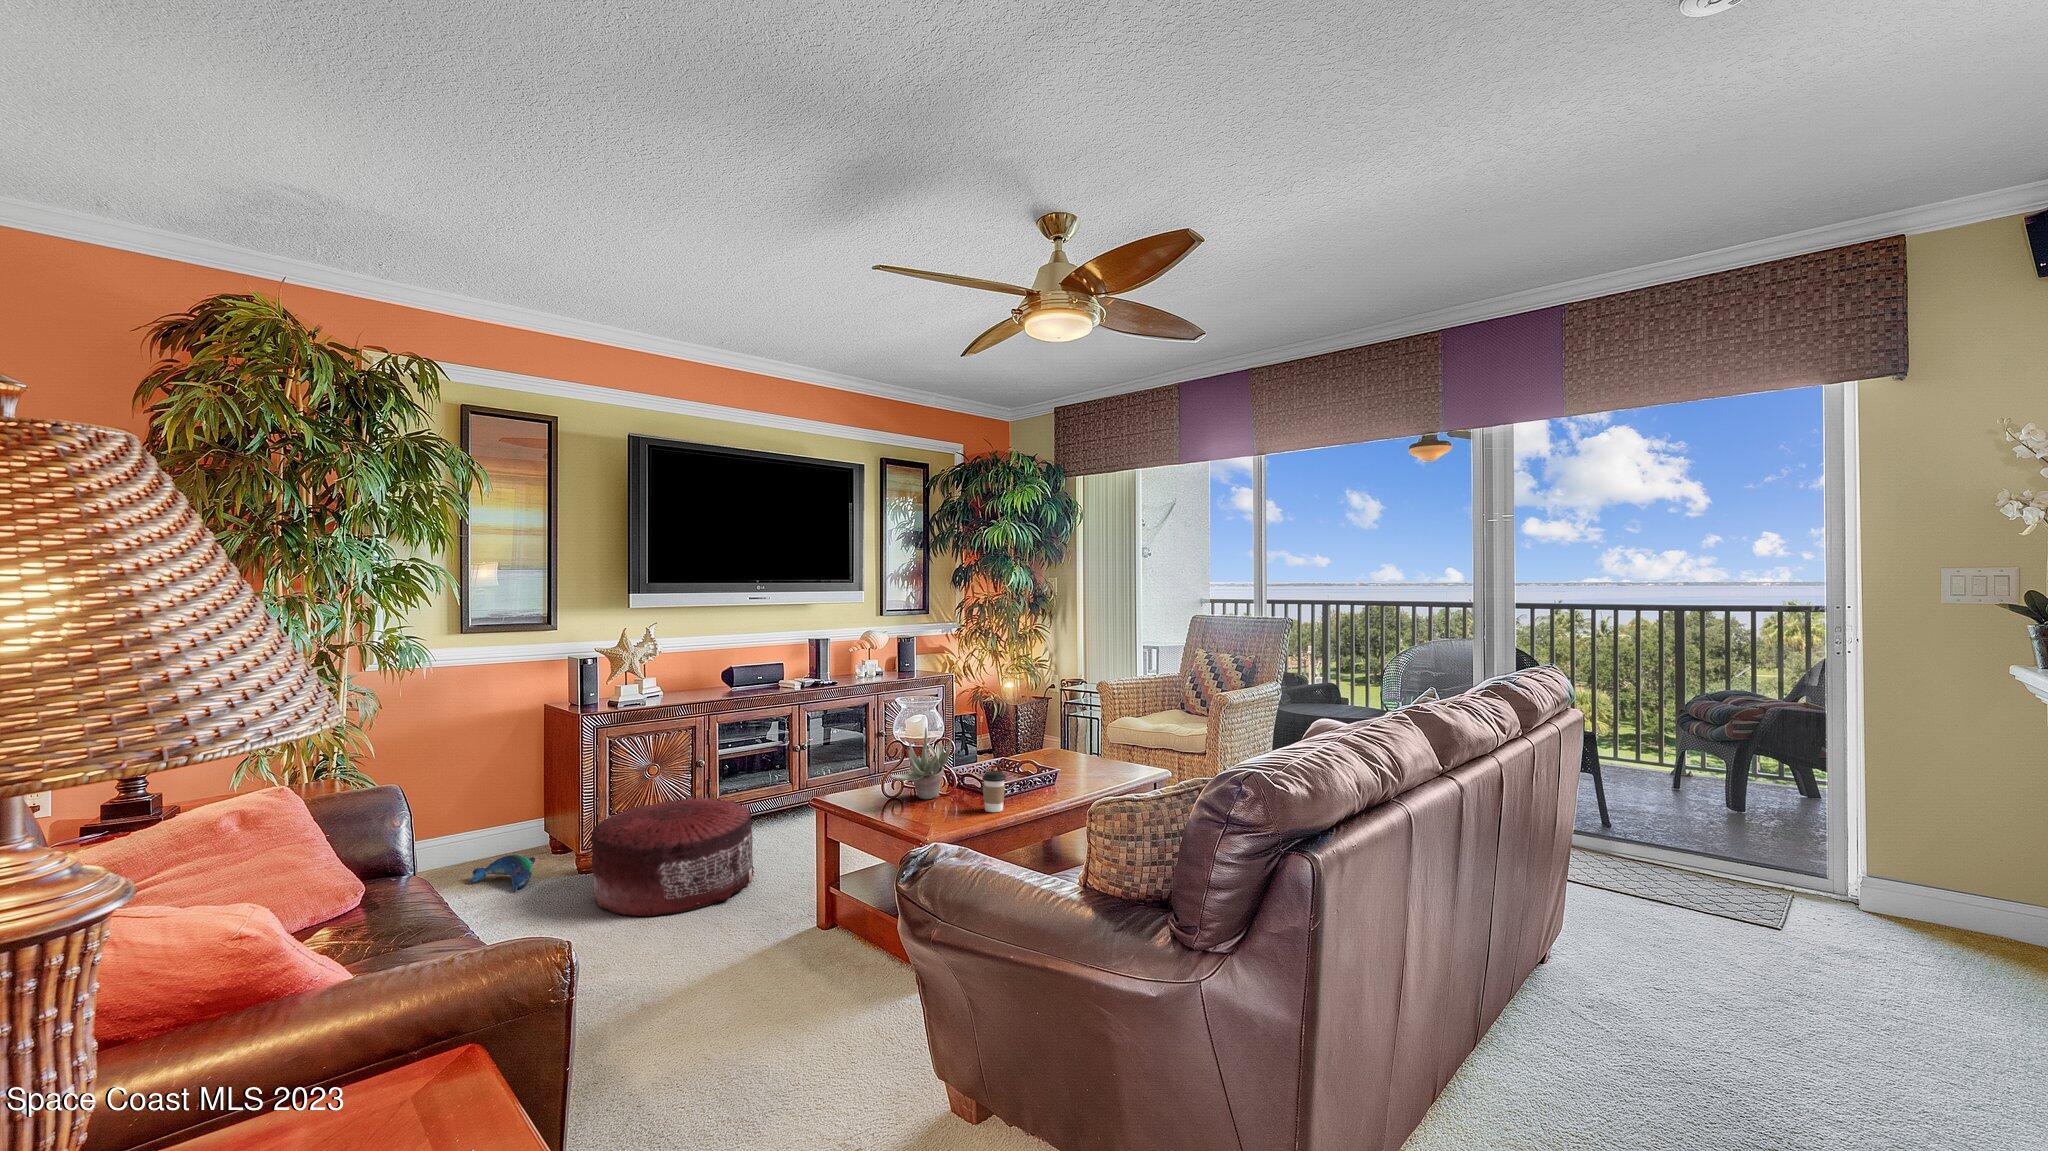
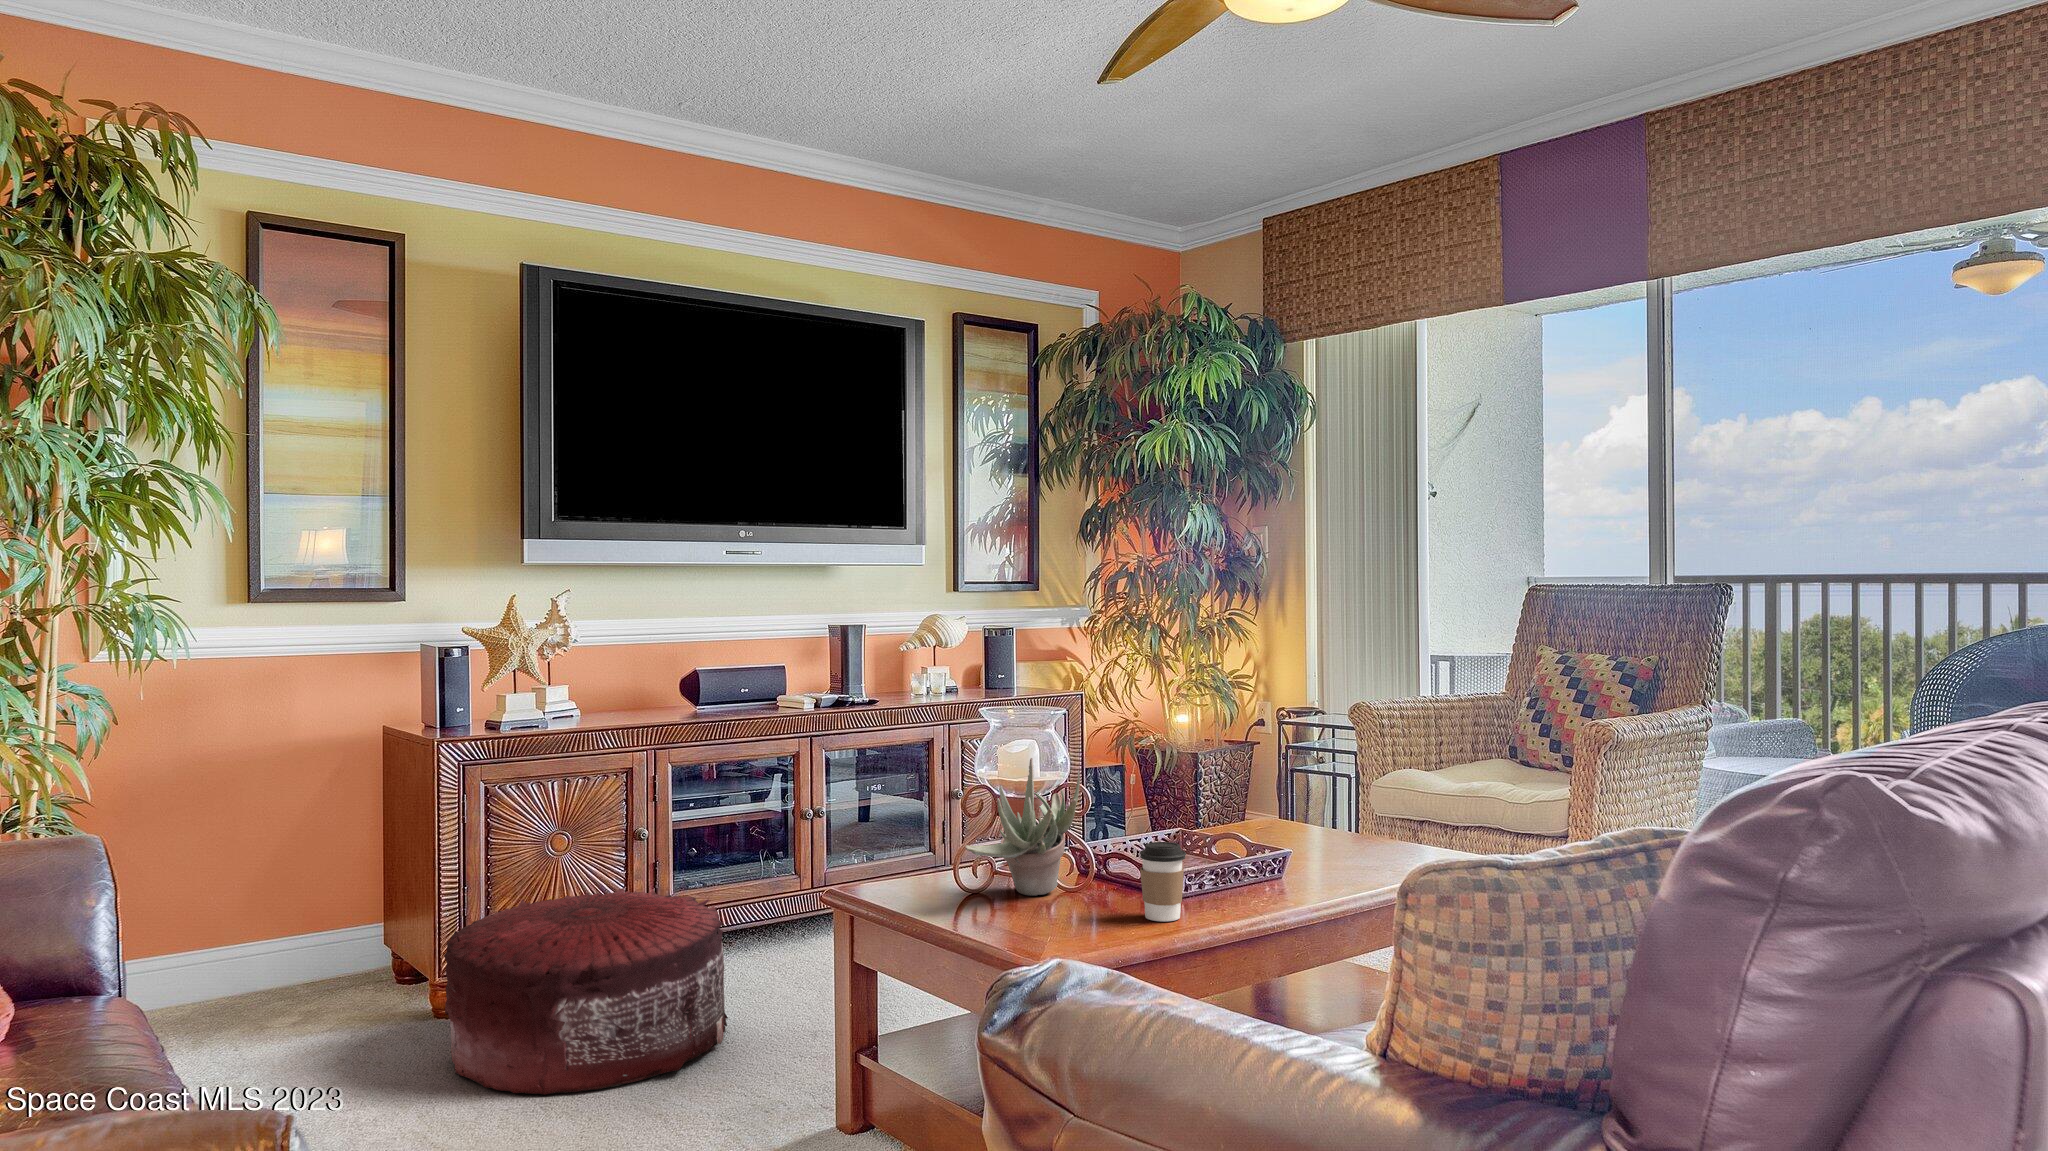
plush toy: present [471,855,535,892] -> none [258,980,363,1042]

